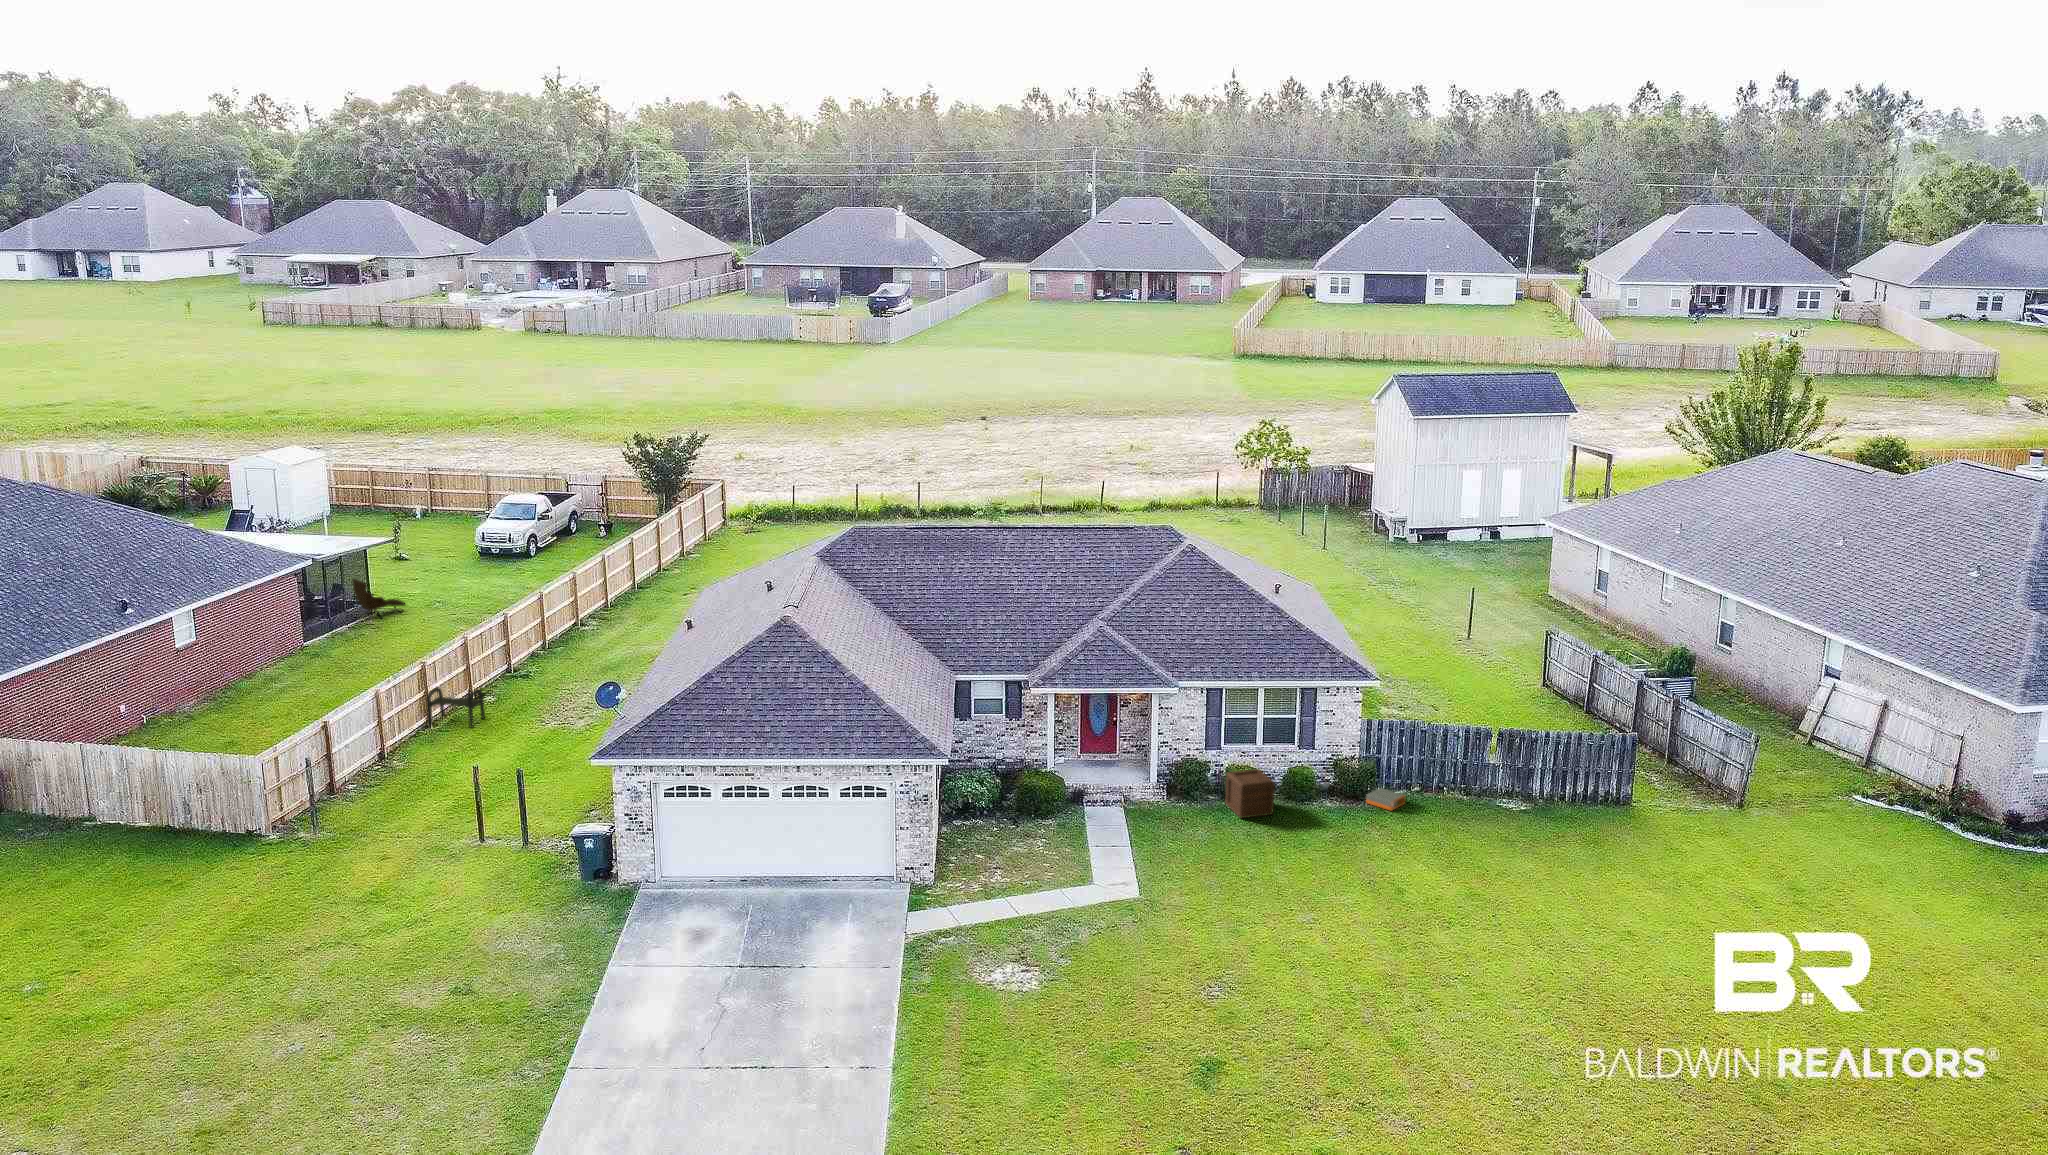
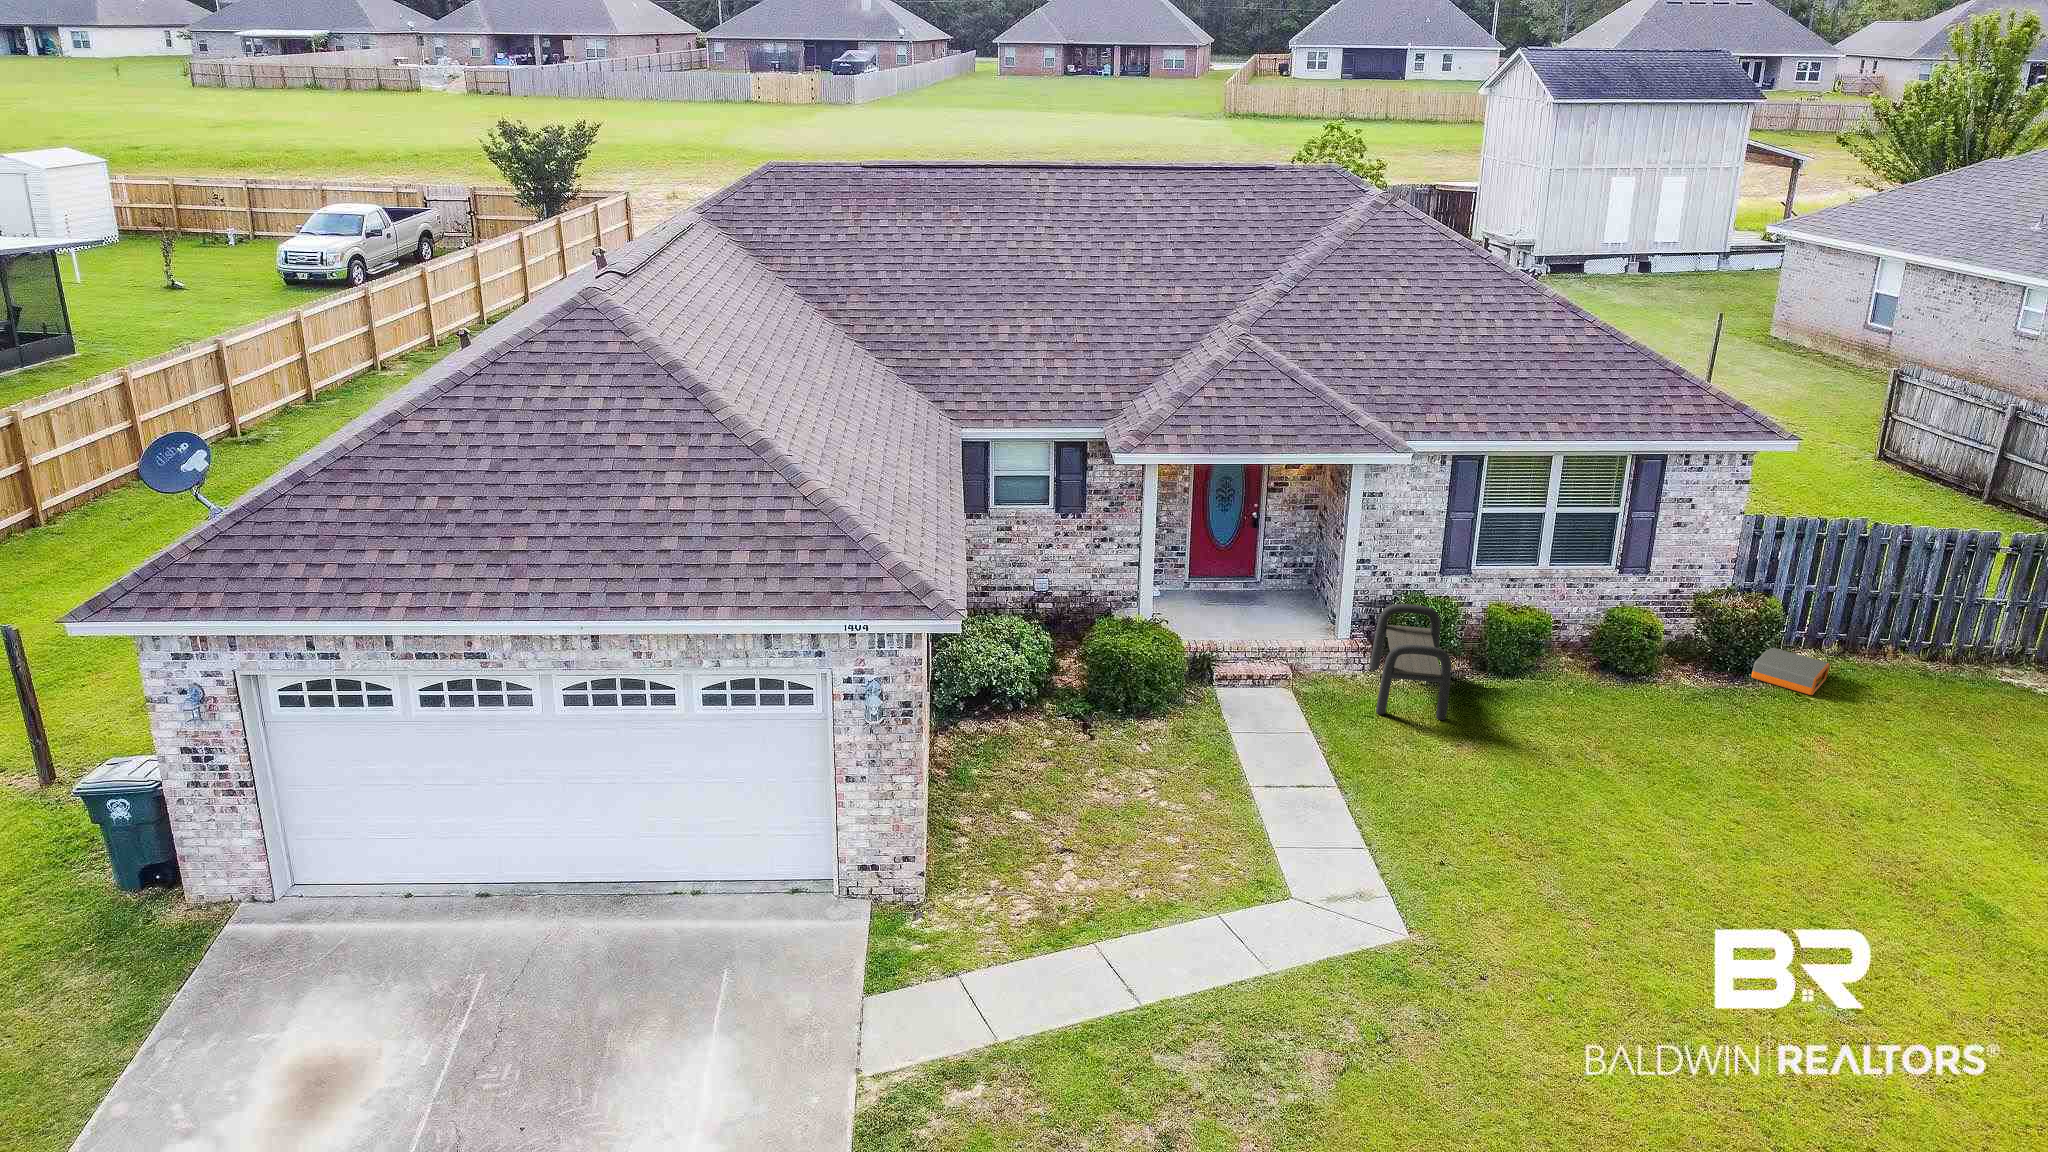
lounge chair: present [352,579,405,614] -> none [30,301,127,364]
bench: present [427,687,485,728] -> present [1370,604,1451,720]
wooden crate: present [1225,769,1275,818] -> none [1486,614,1601,714]

